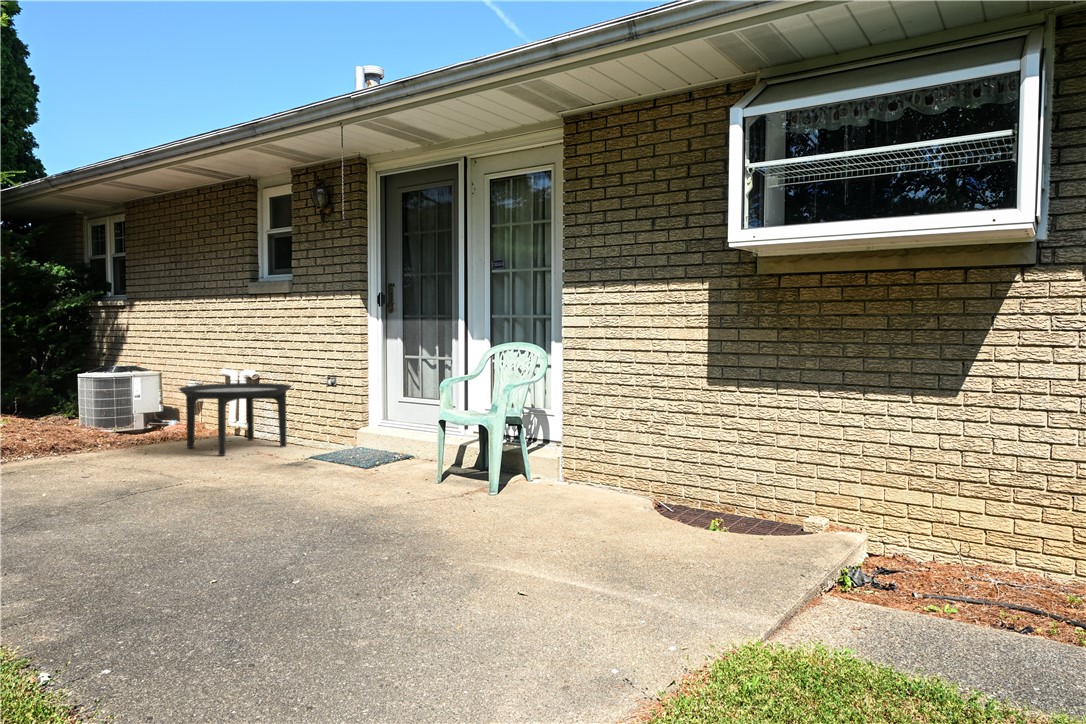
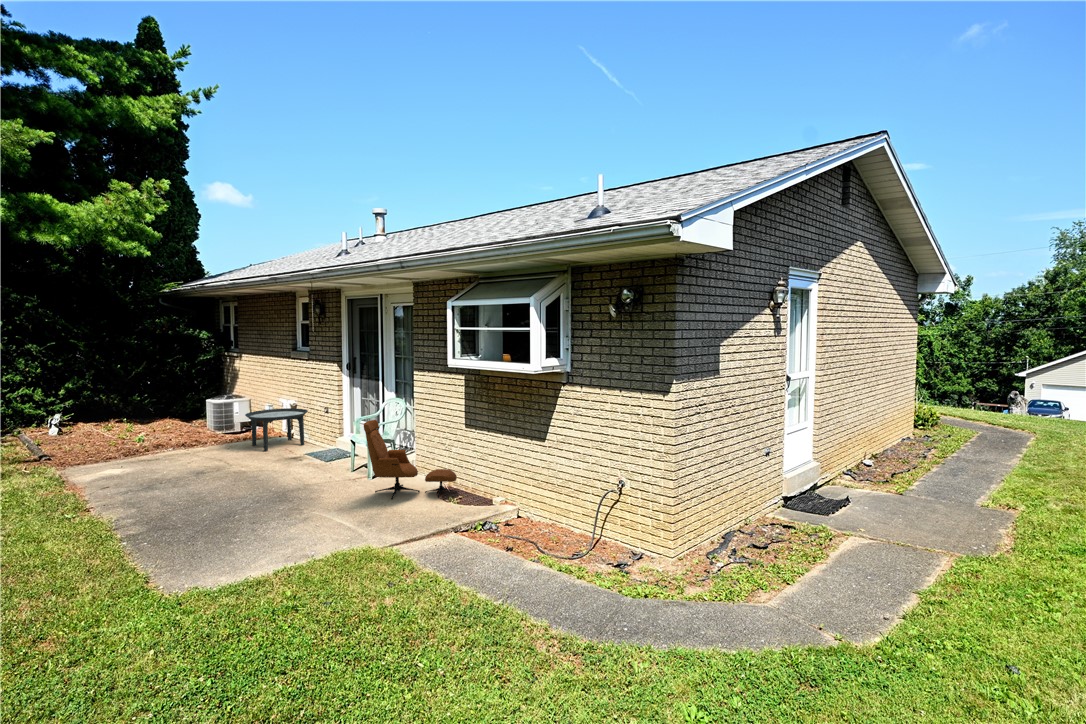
lounge chair: none [515,370,694,527] -> present [364,420,457,499]

